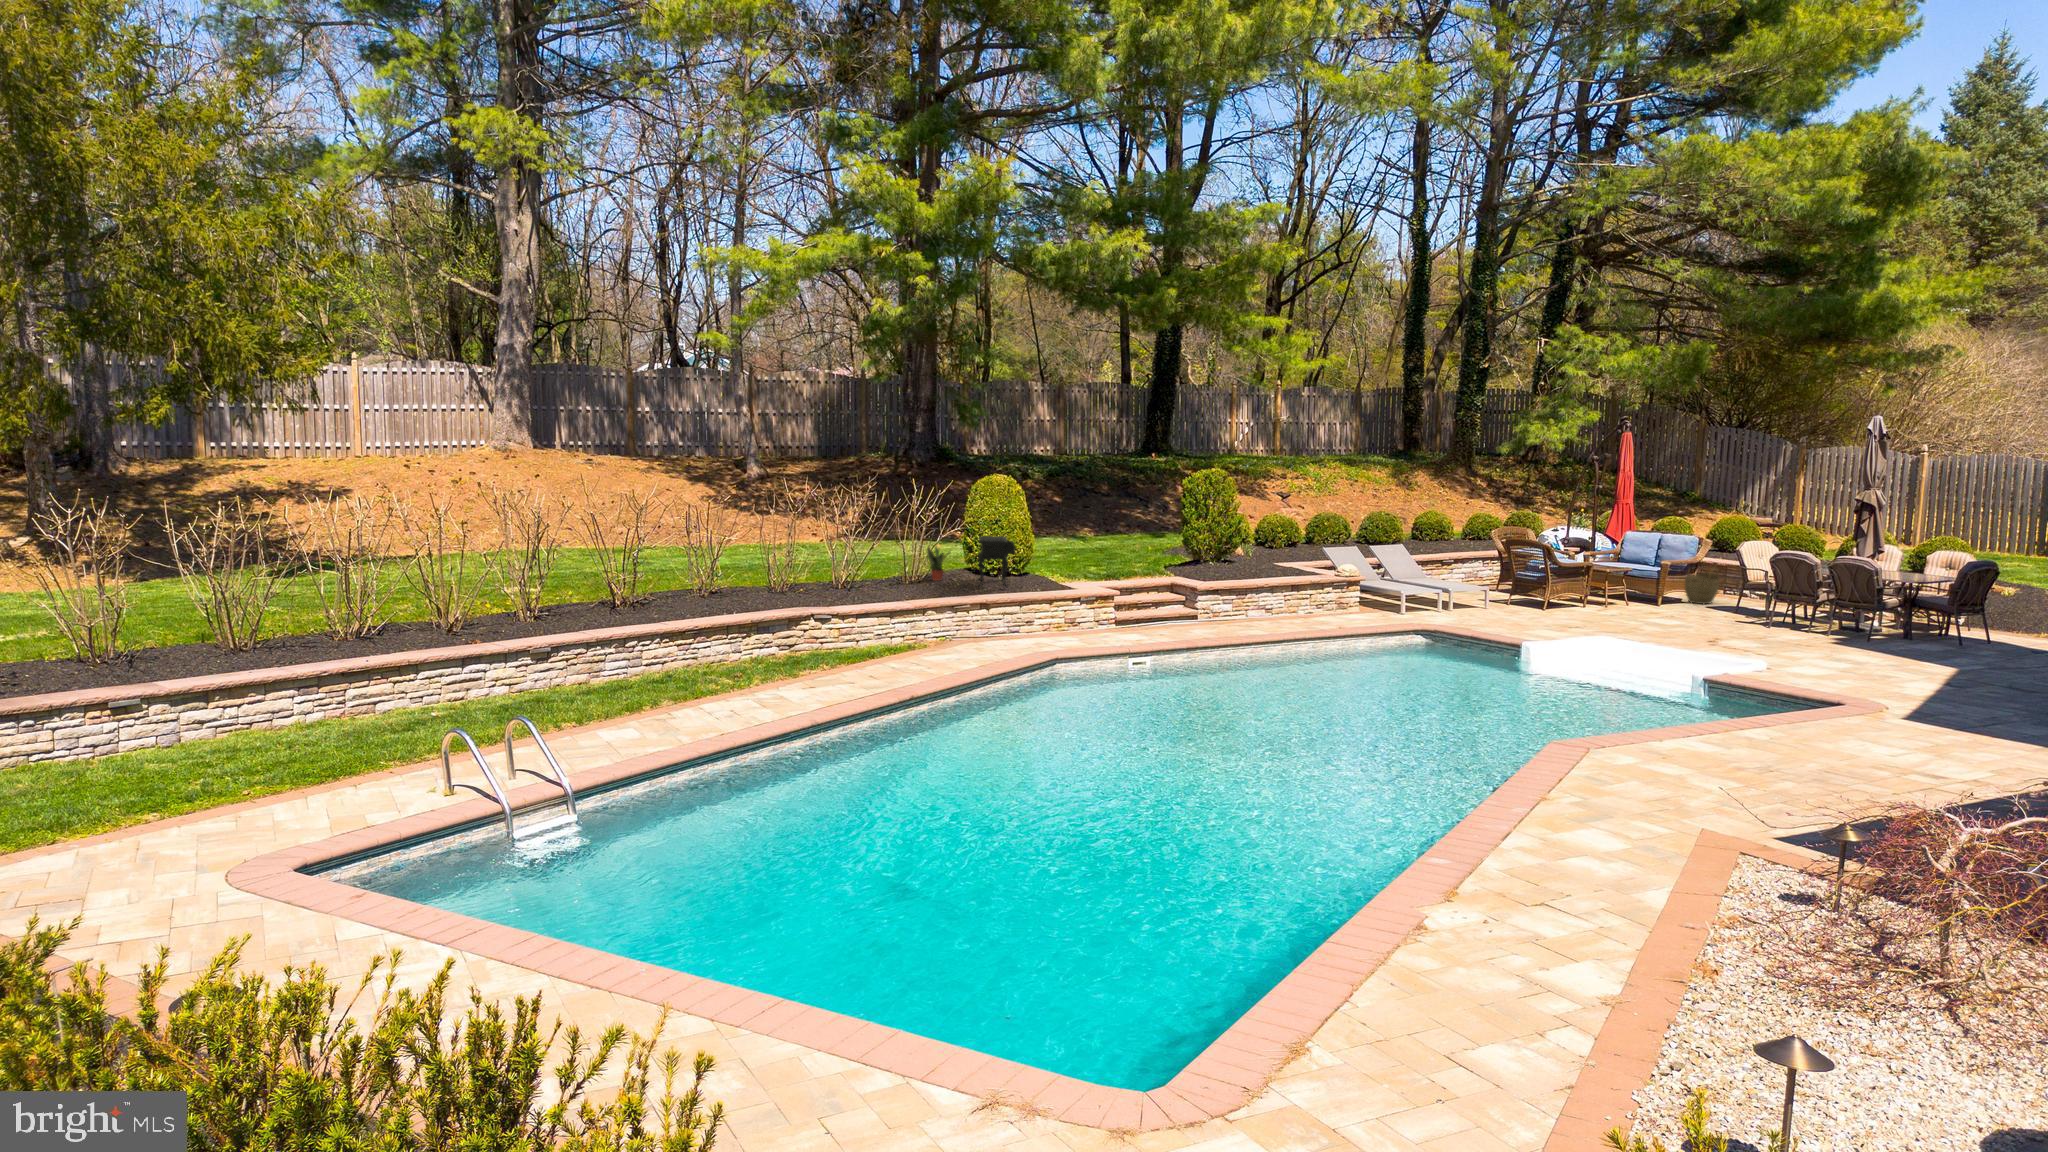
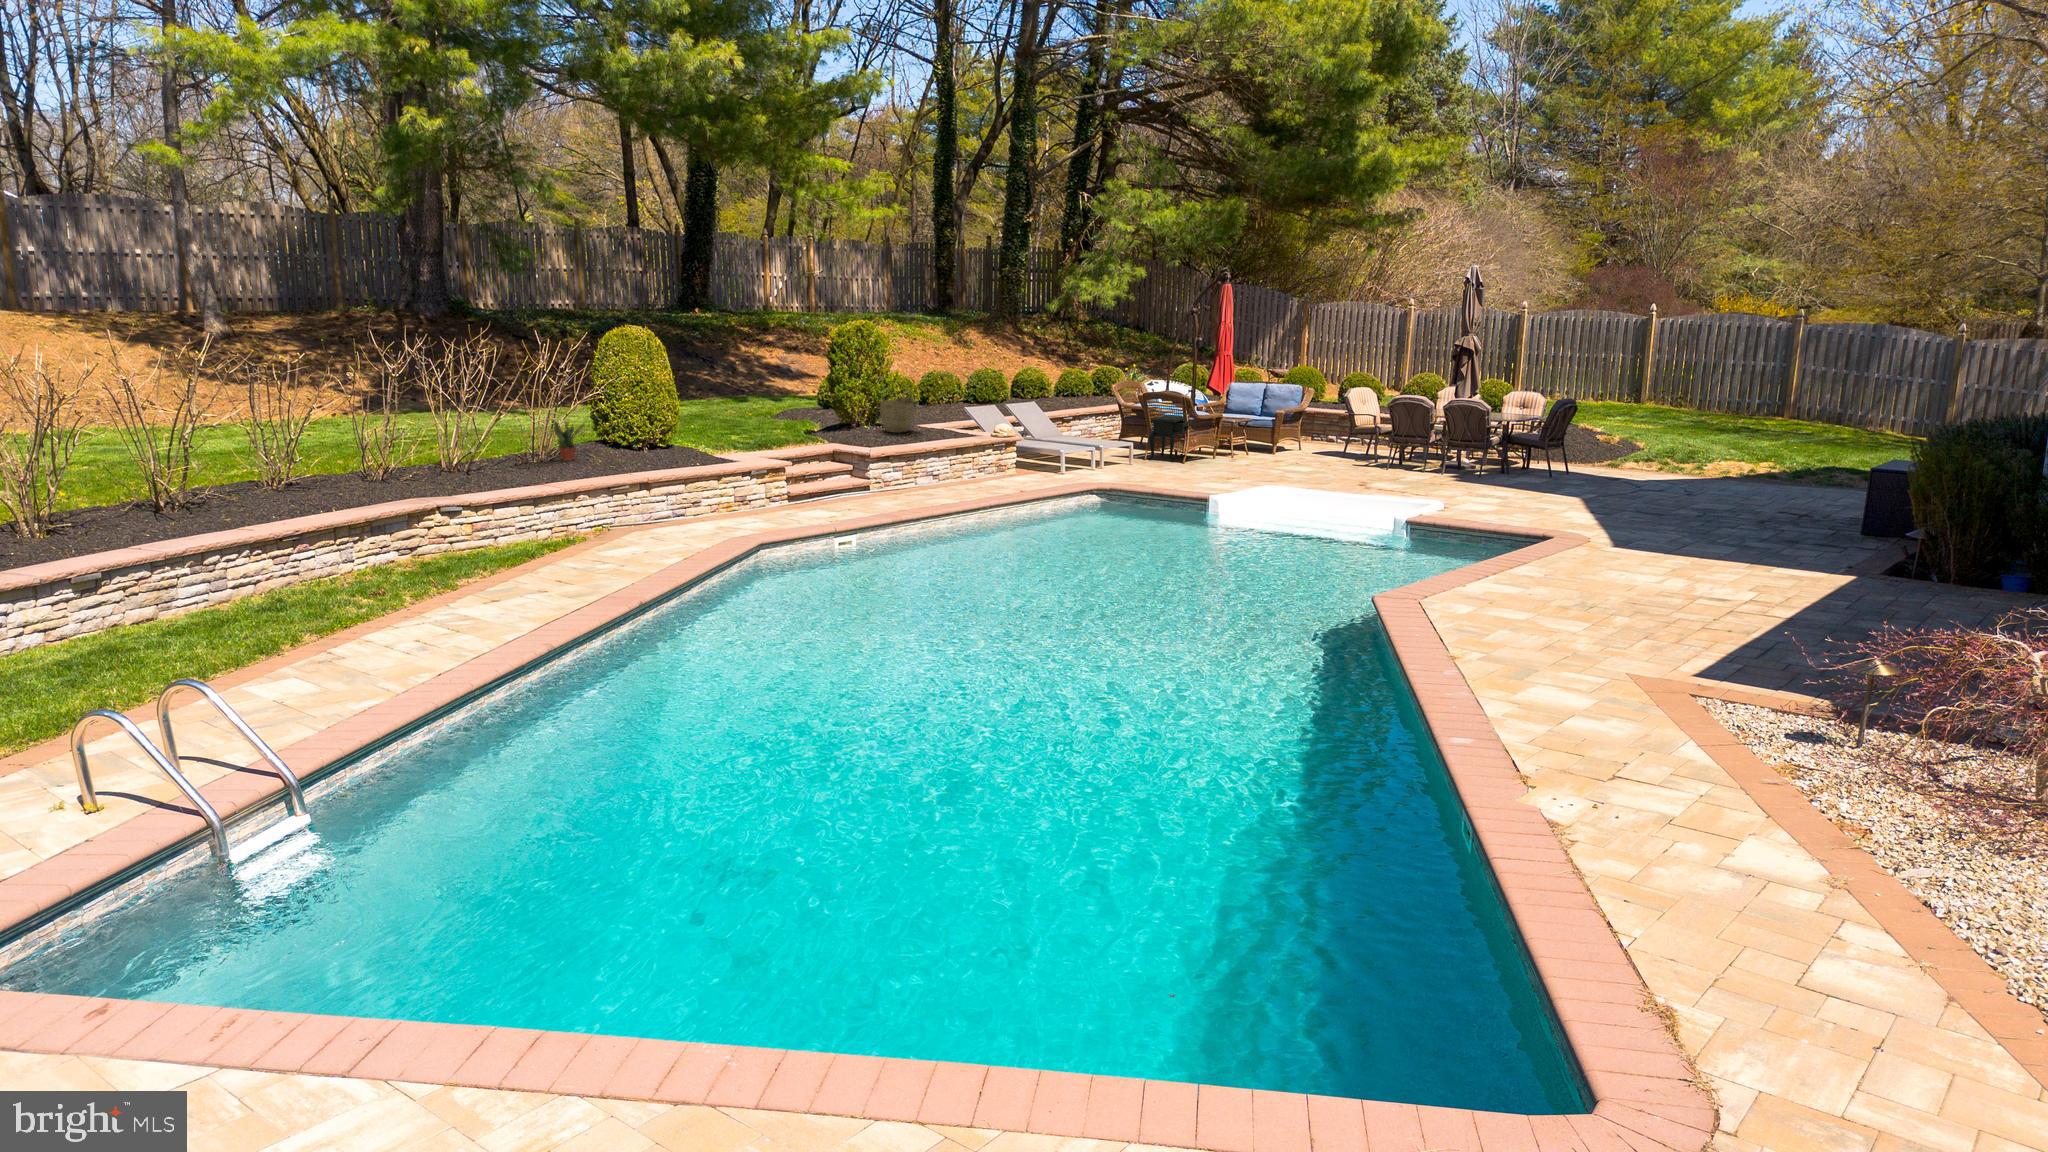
side table: present [978,536,1016,588] -> present [1148,415,1189,462]
woven basket: present [1685,572,1720,604] -> present [880,390,914,433]

